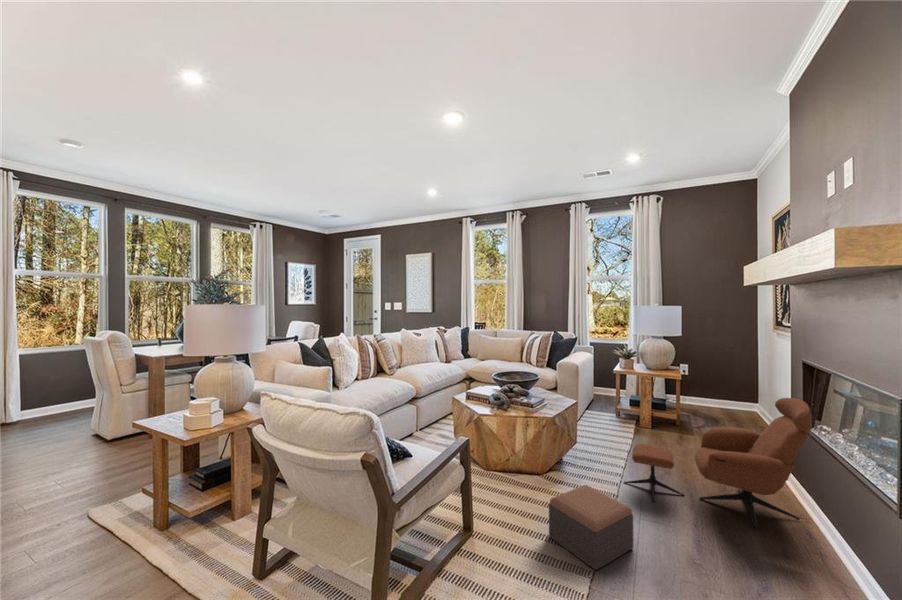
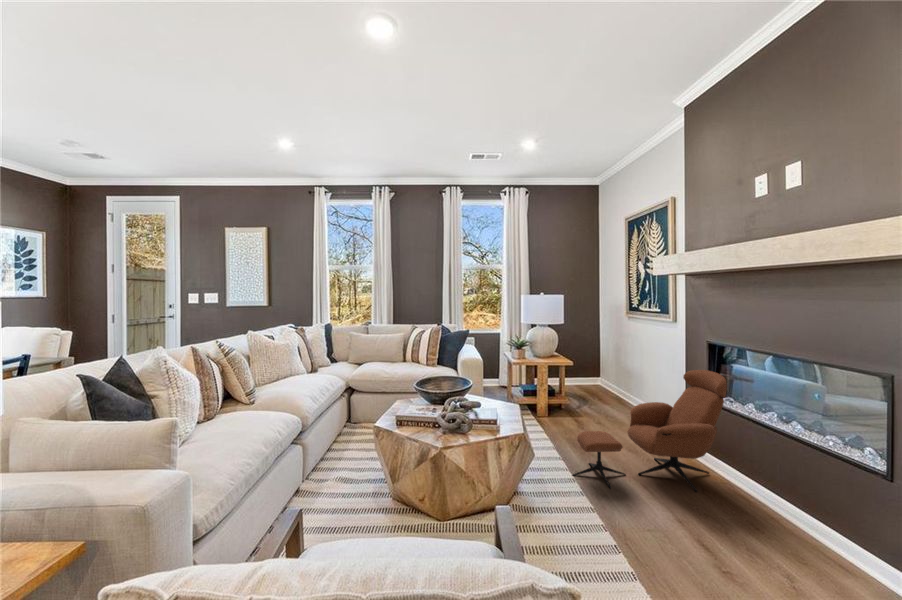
footstool: present [549,485,633,570] -> none [563,487,640,581]

